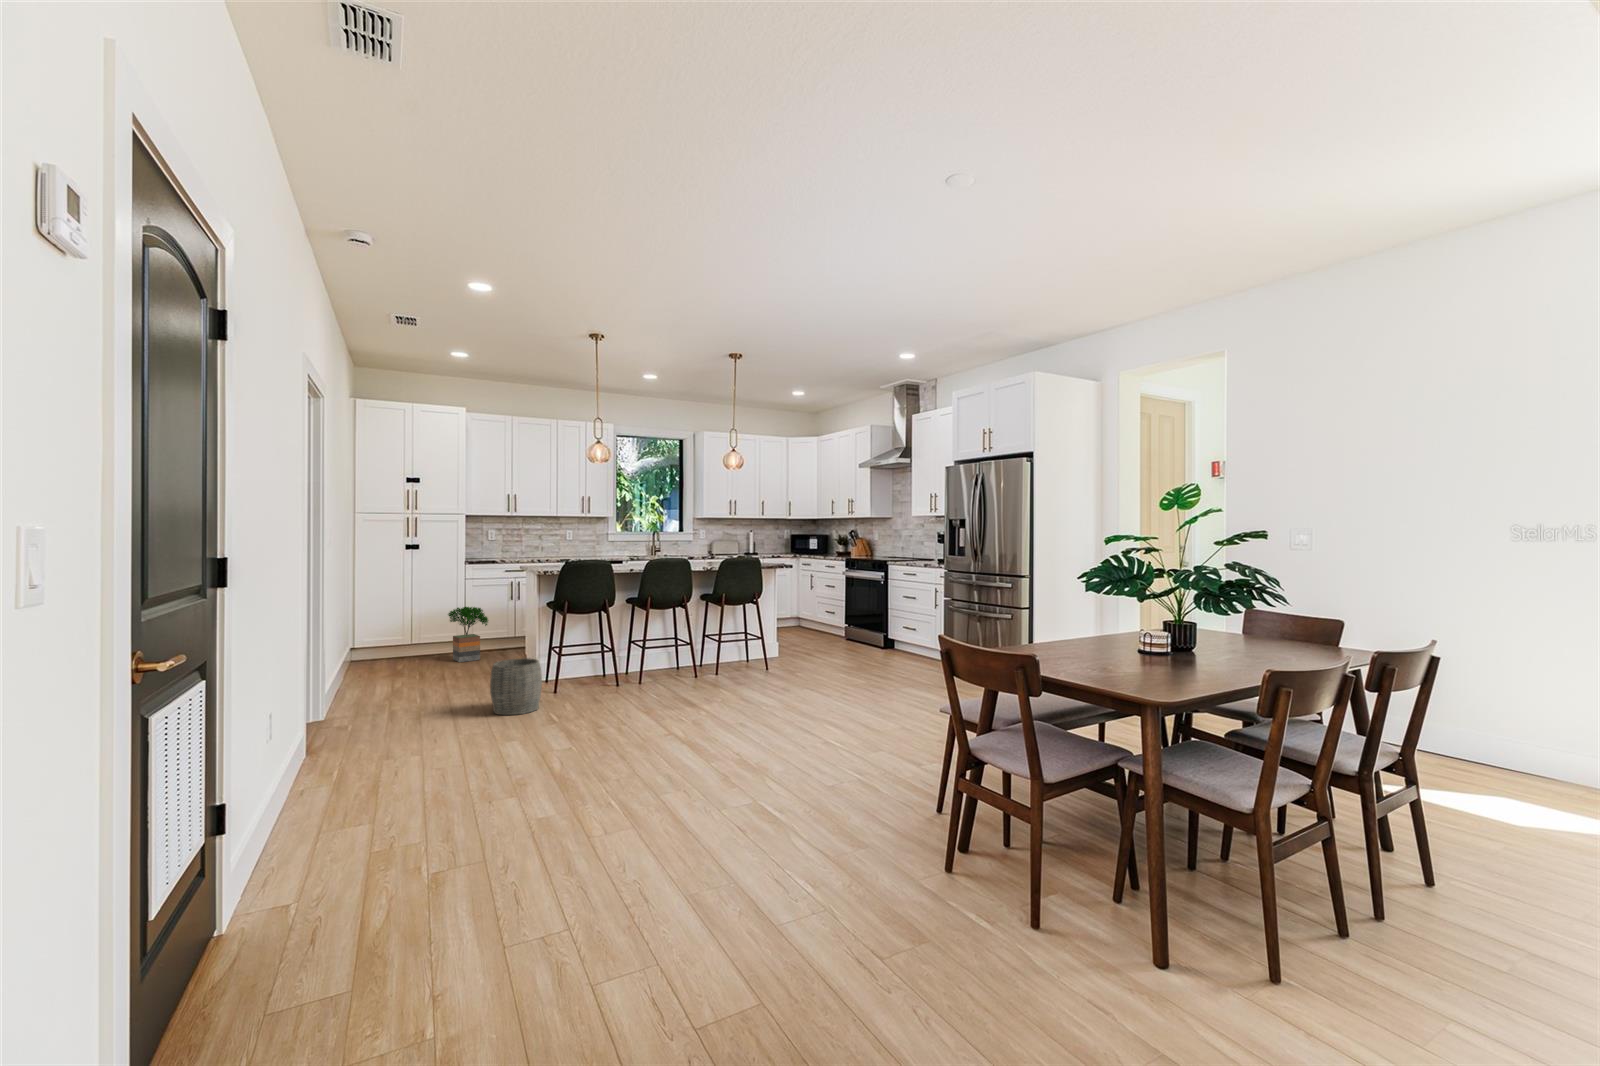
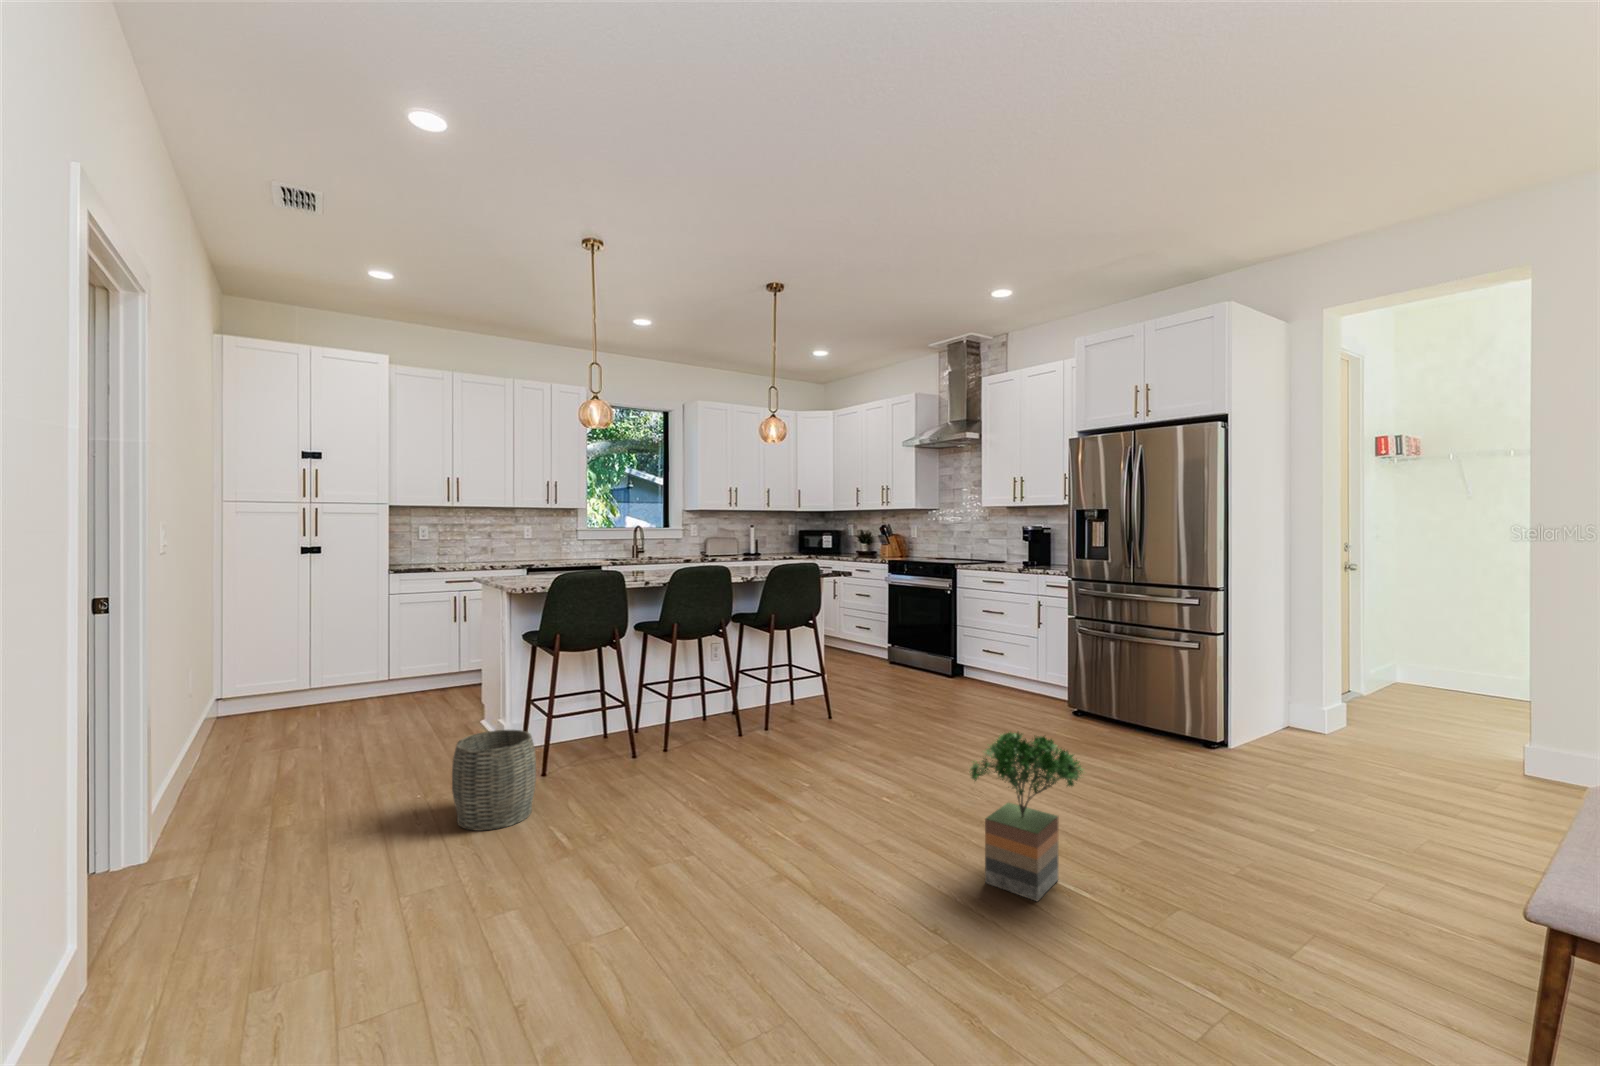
potted tree: present [448,607,488,662] -> present [970,732,1084,901]

